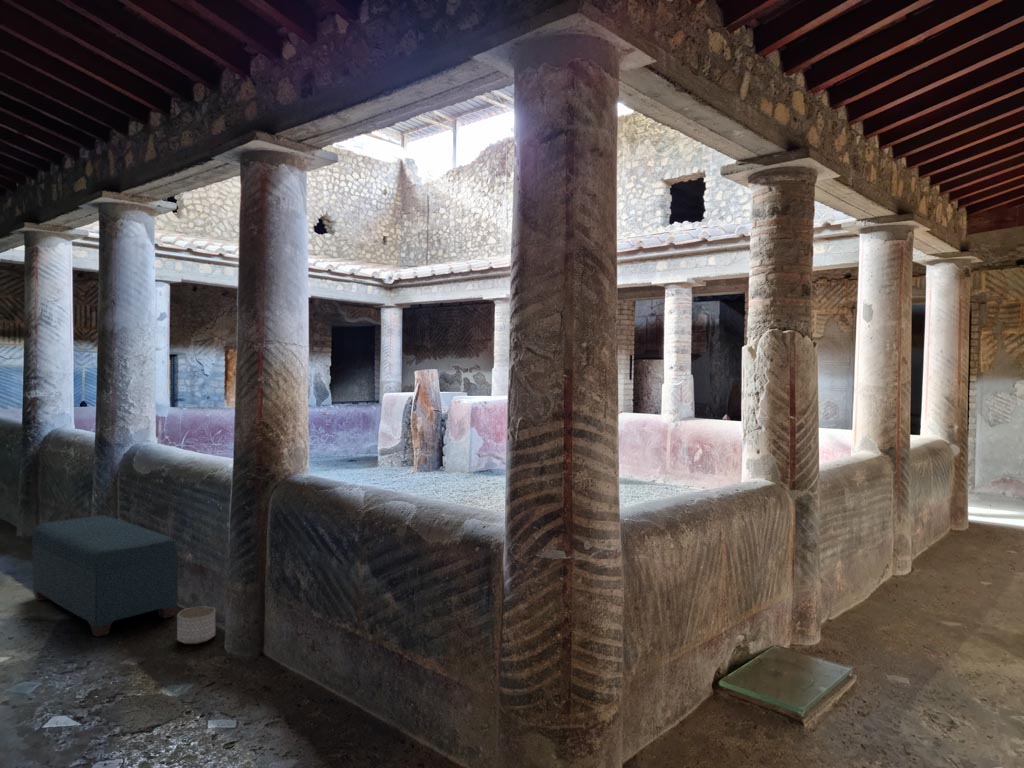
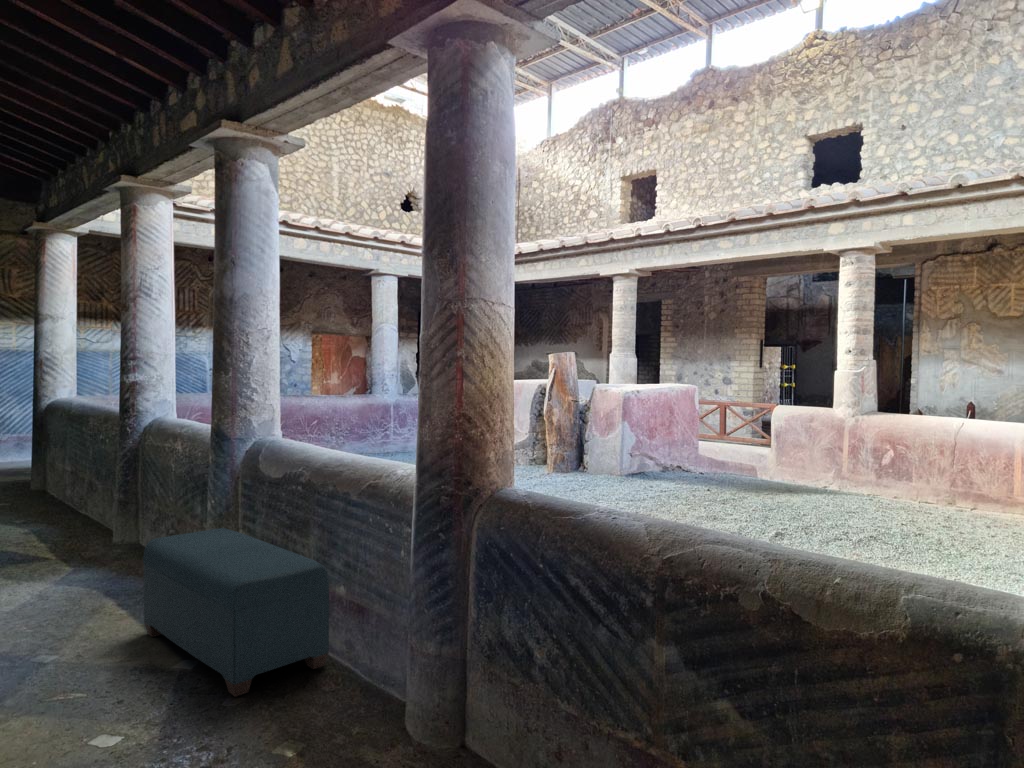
planter: present [177,606,215,644] -> none [341,659,389,714]

